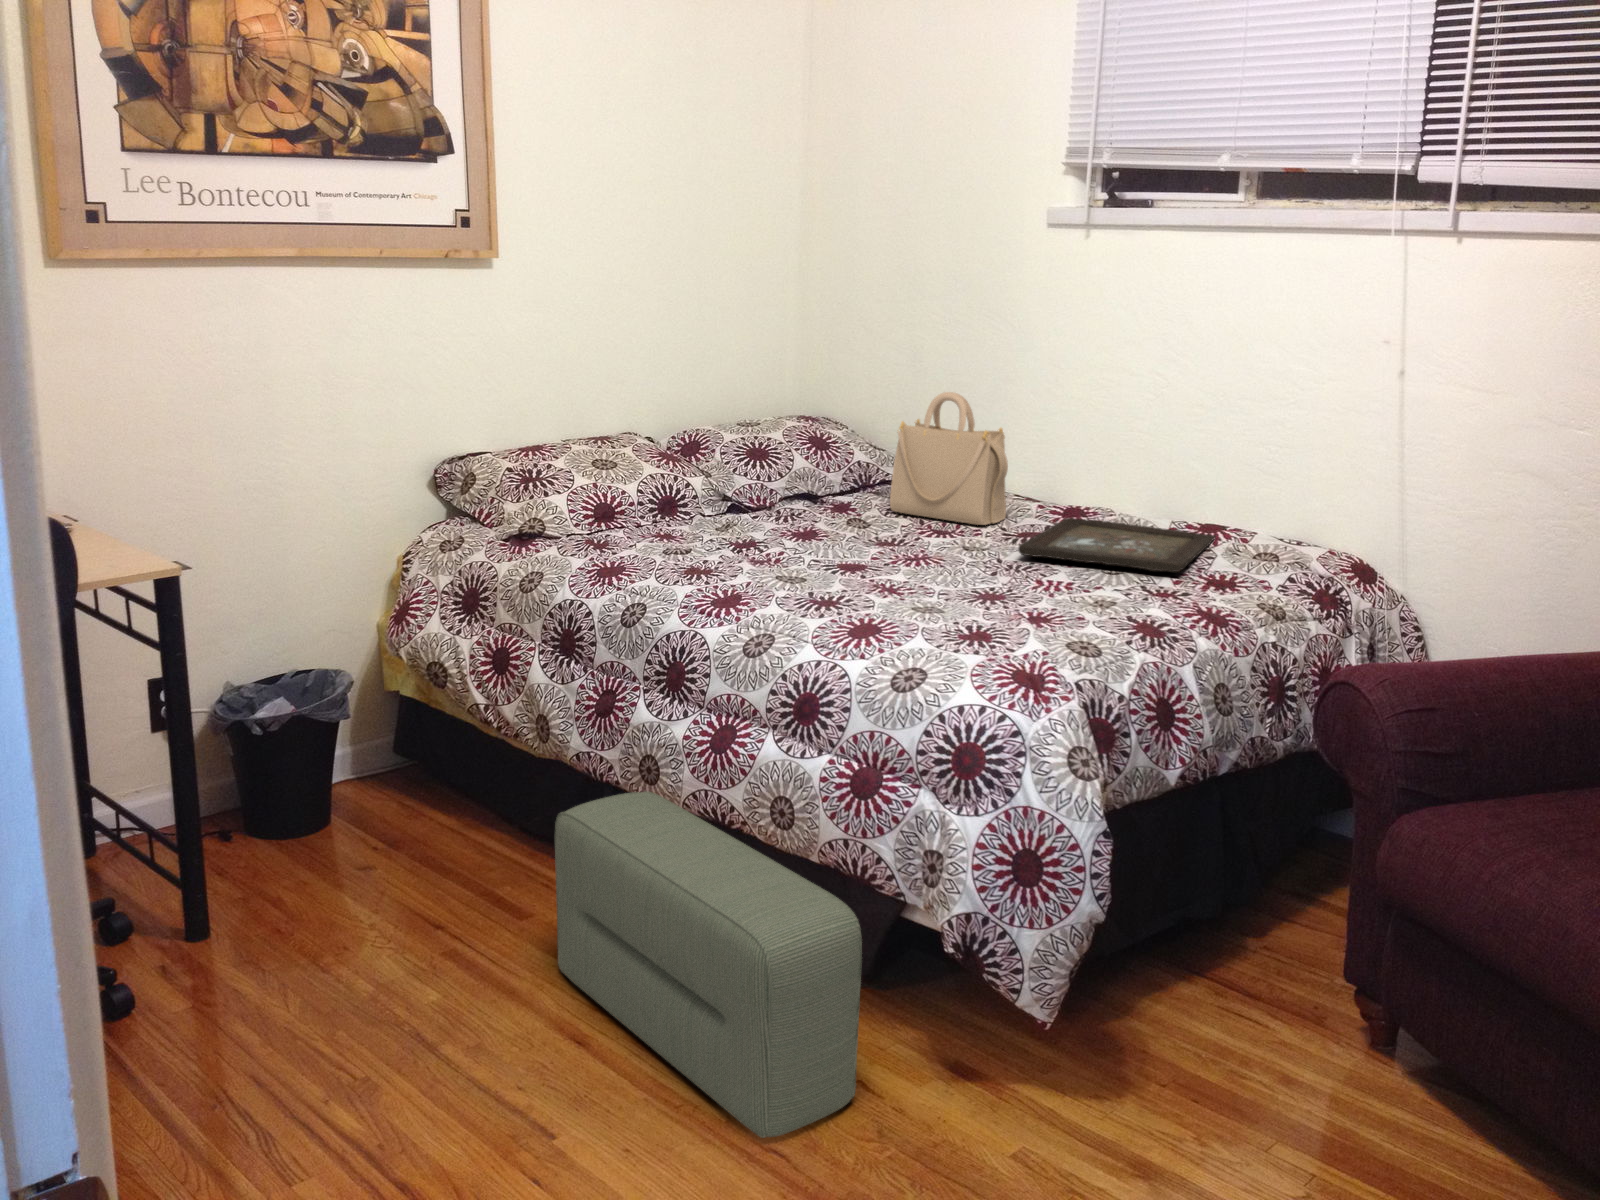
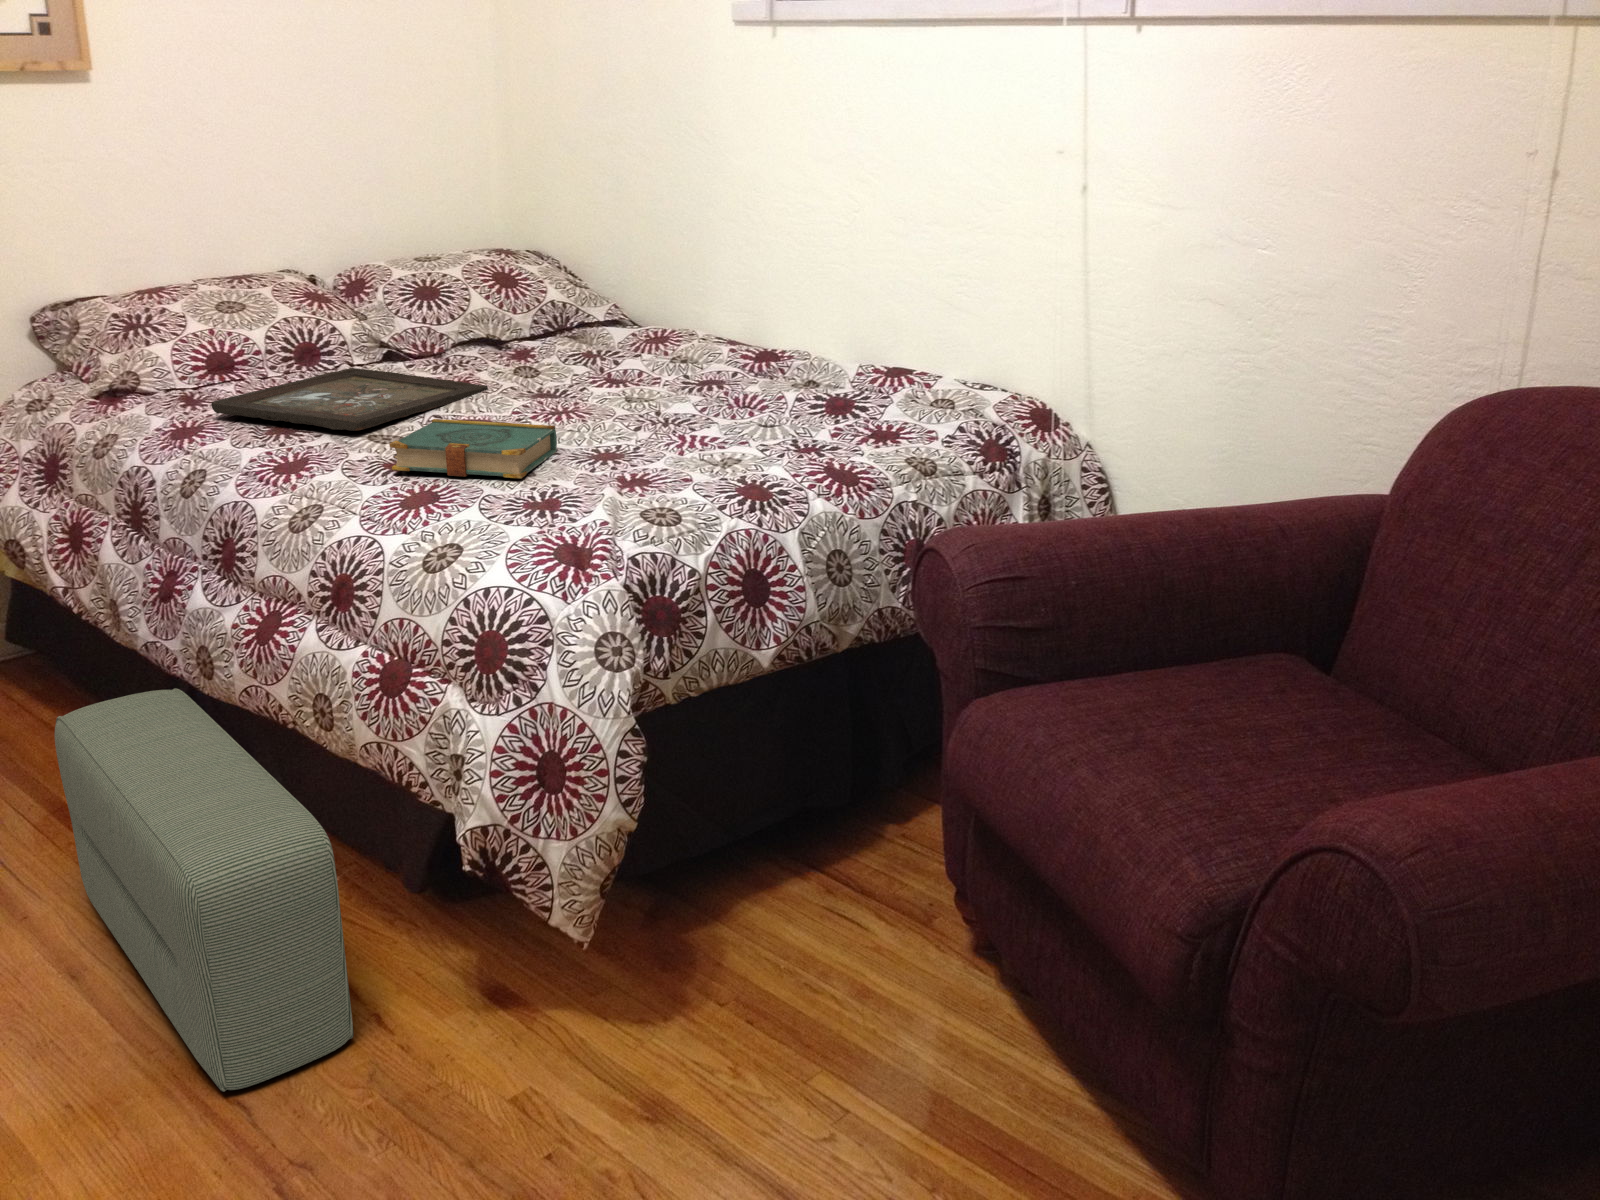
handbag: present [890,392,1008,525] -> none [560,218,686,371]
tray: present [1018,518,1216,572] -> present [211,368,488,431]
book: none [822,563,952,616] -> present [389,419,557,478]

